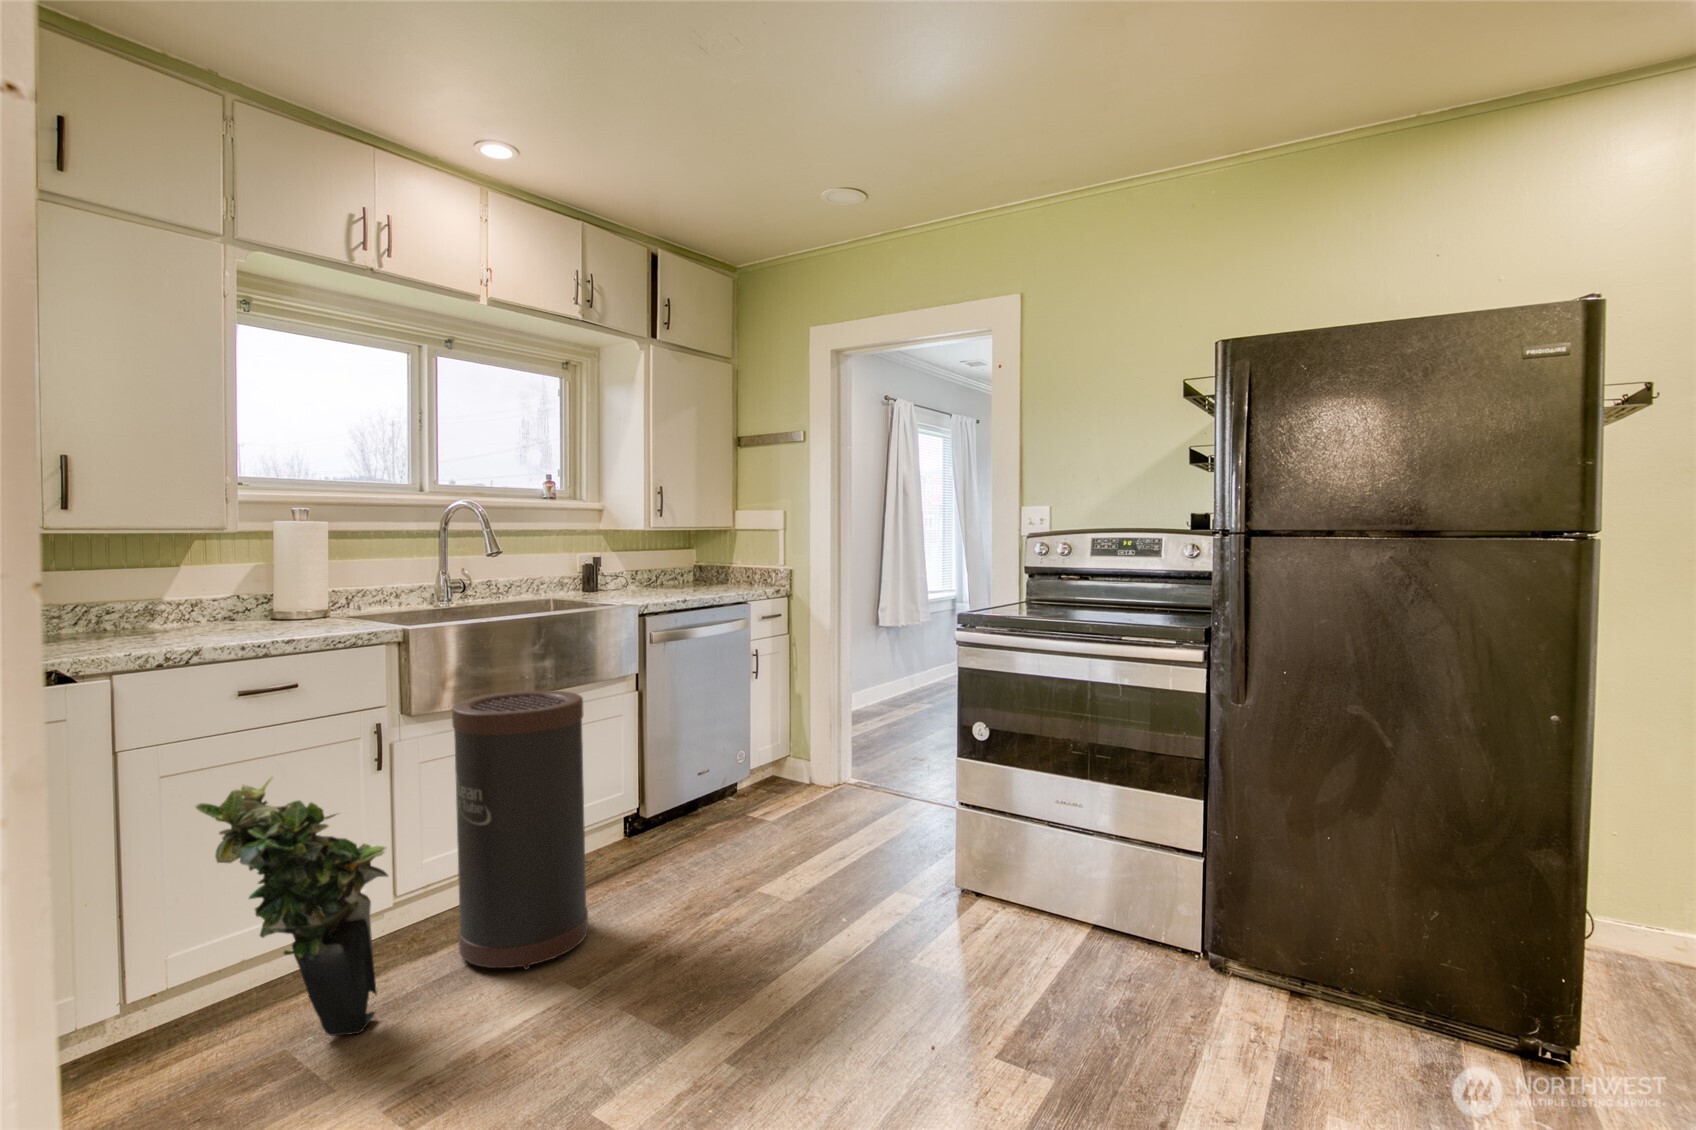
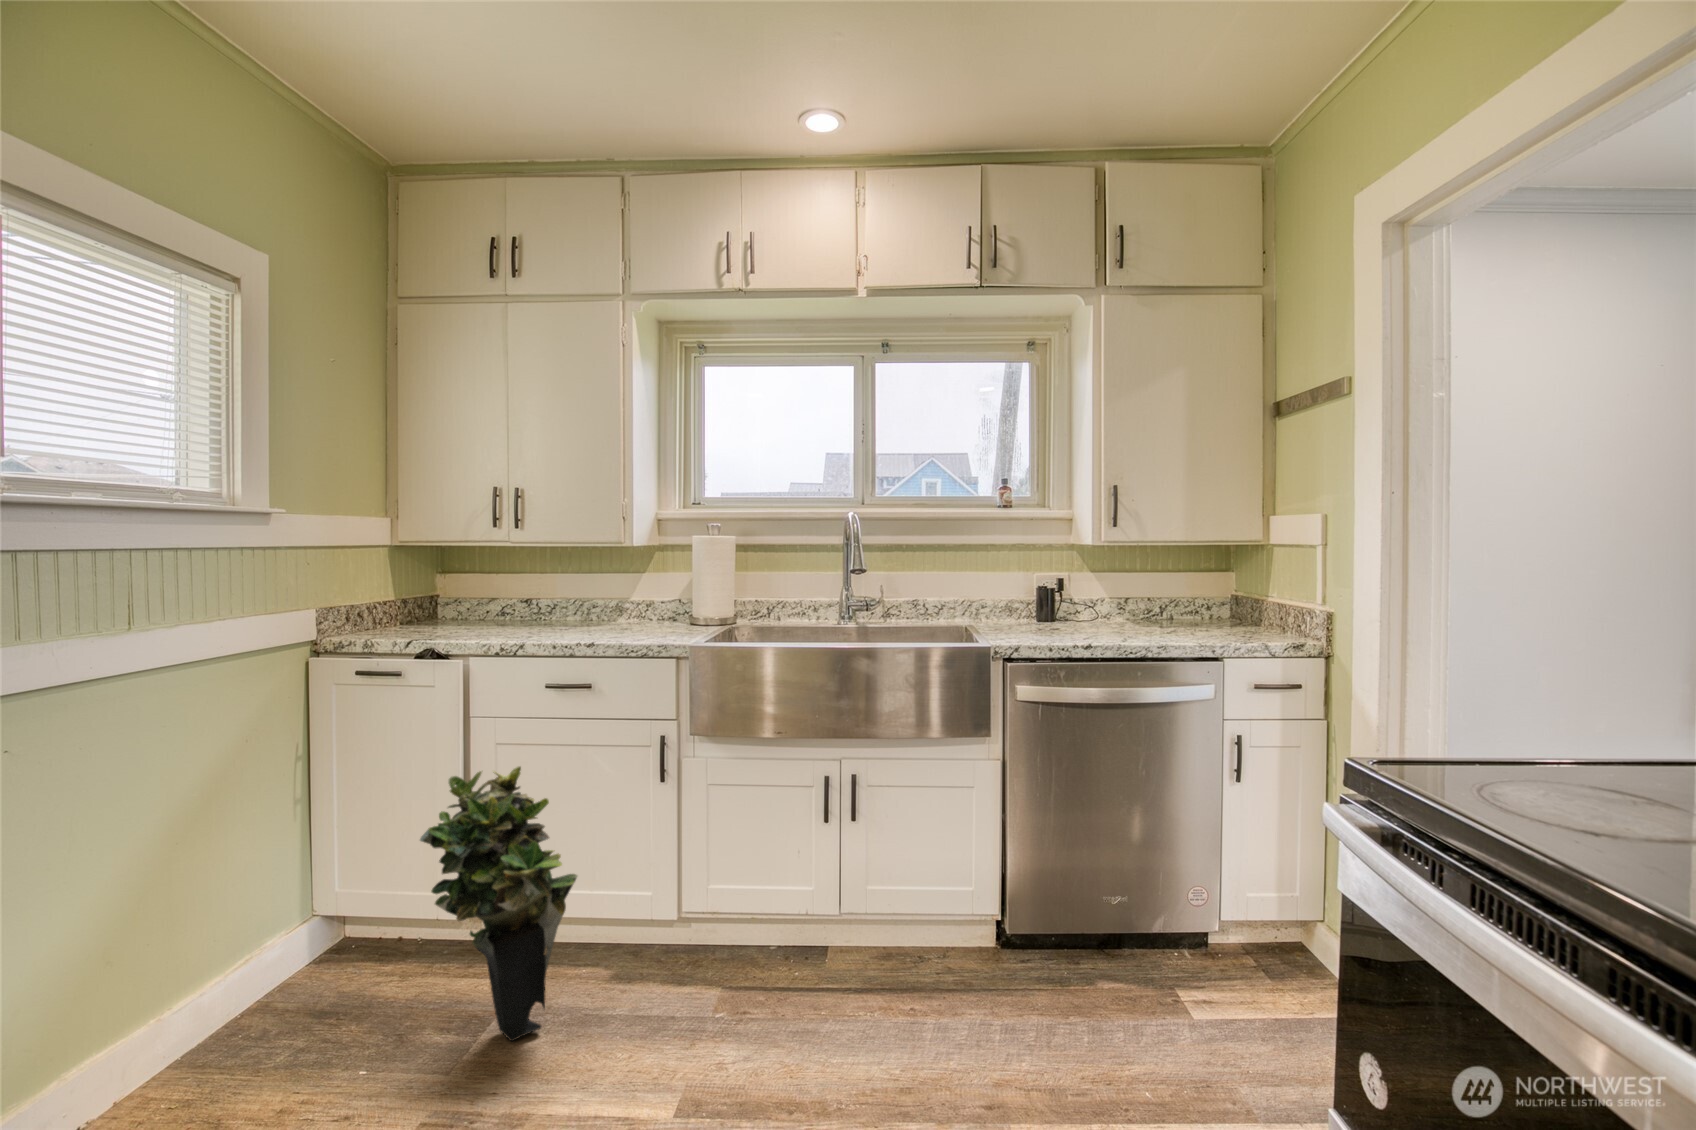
trash can: present [452,690,588,970] -> none [646,728,792,1070]

